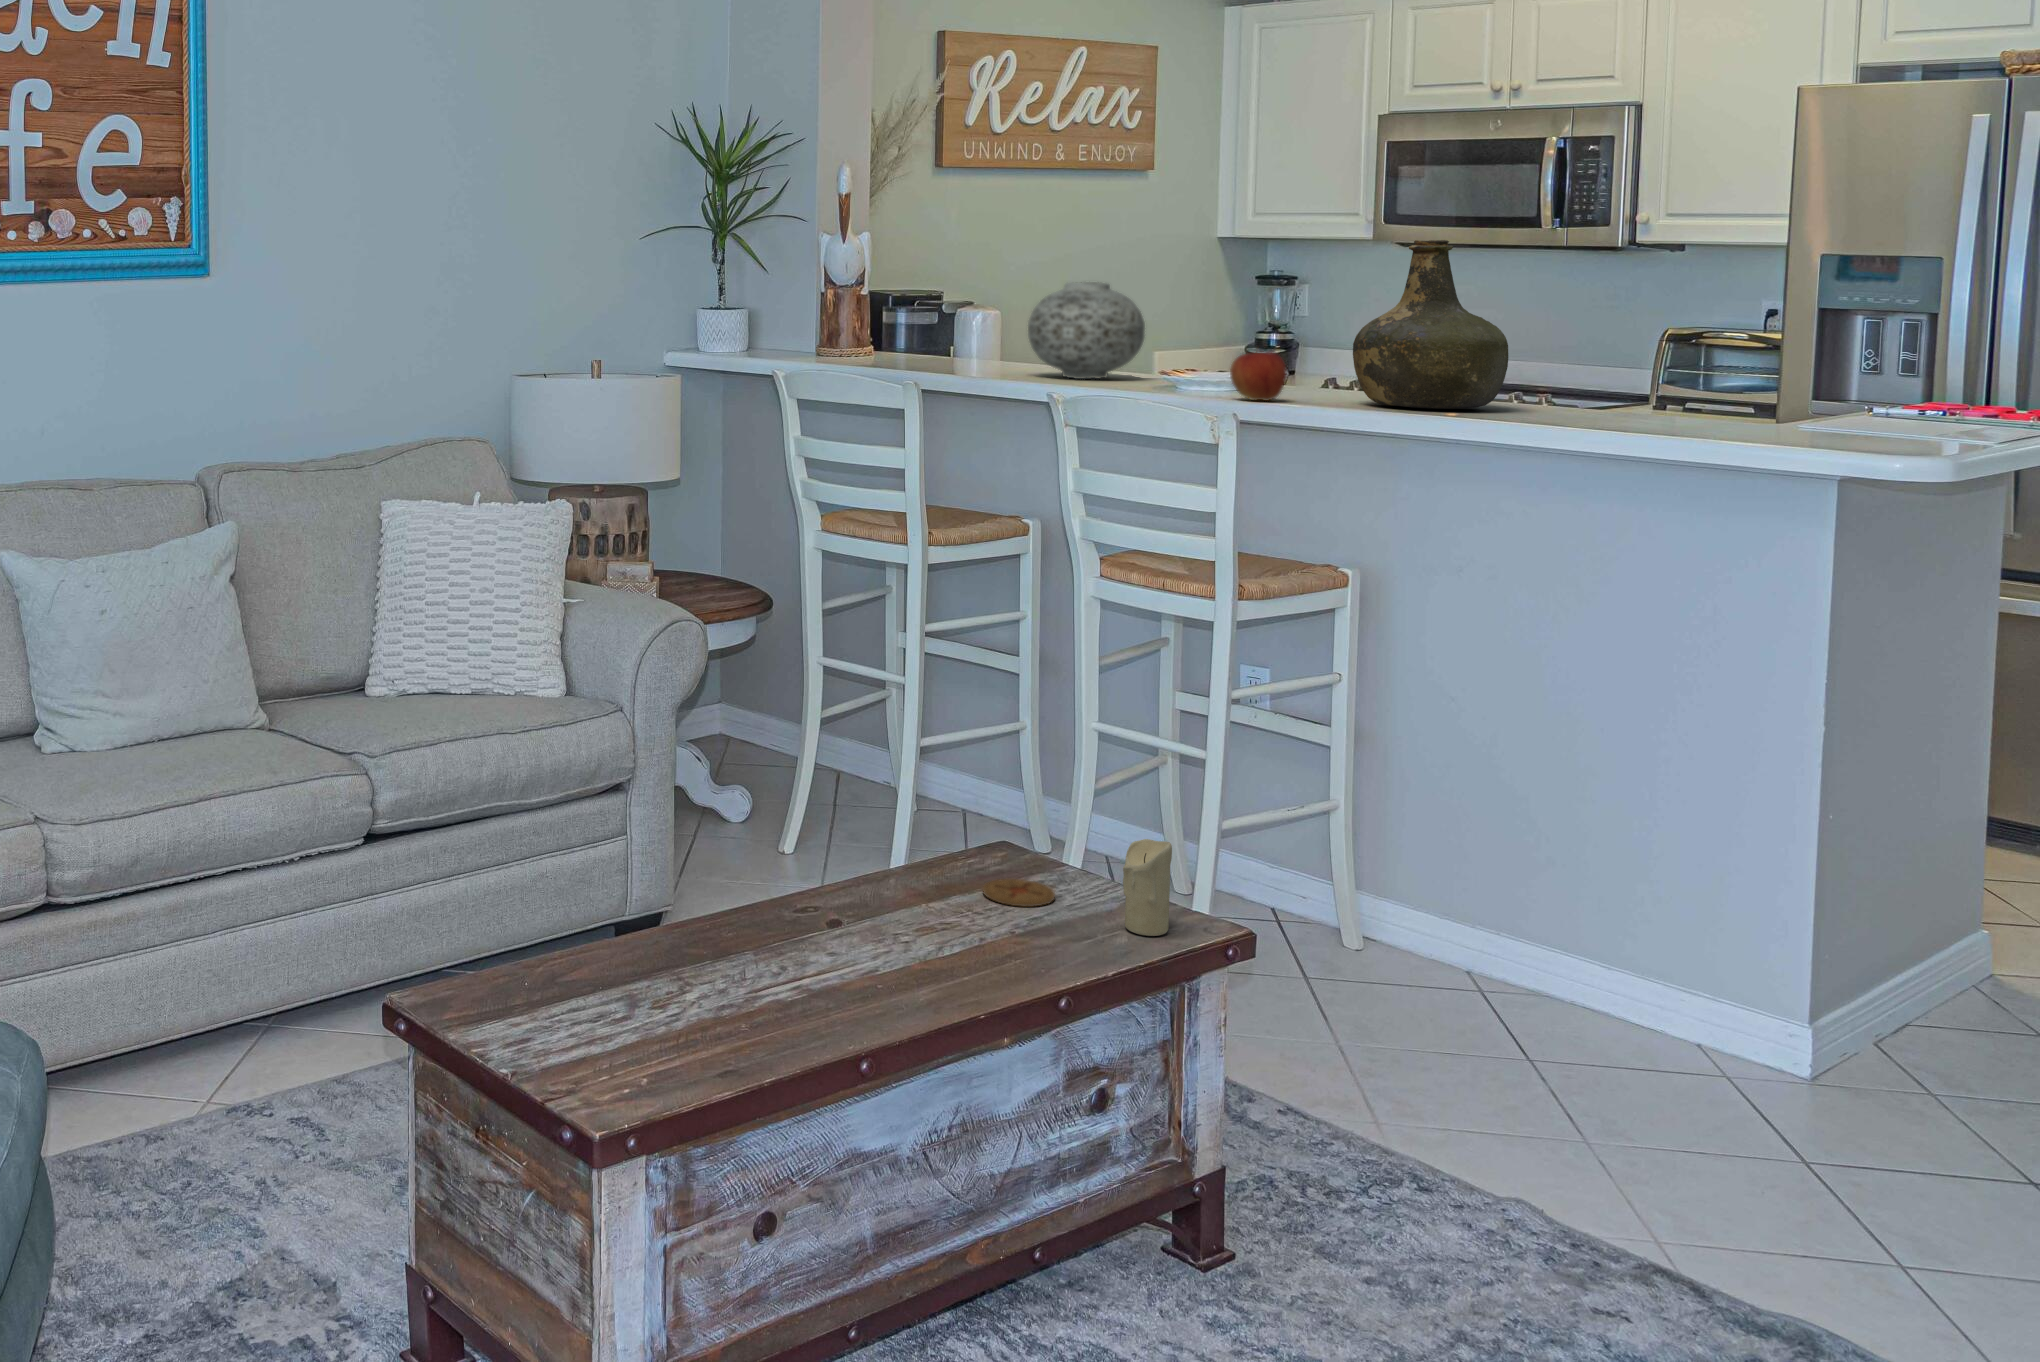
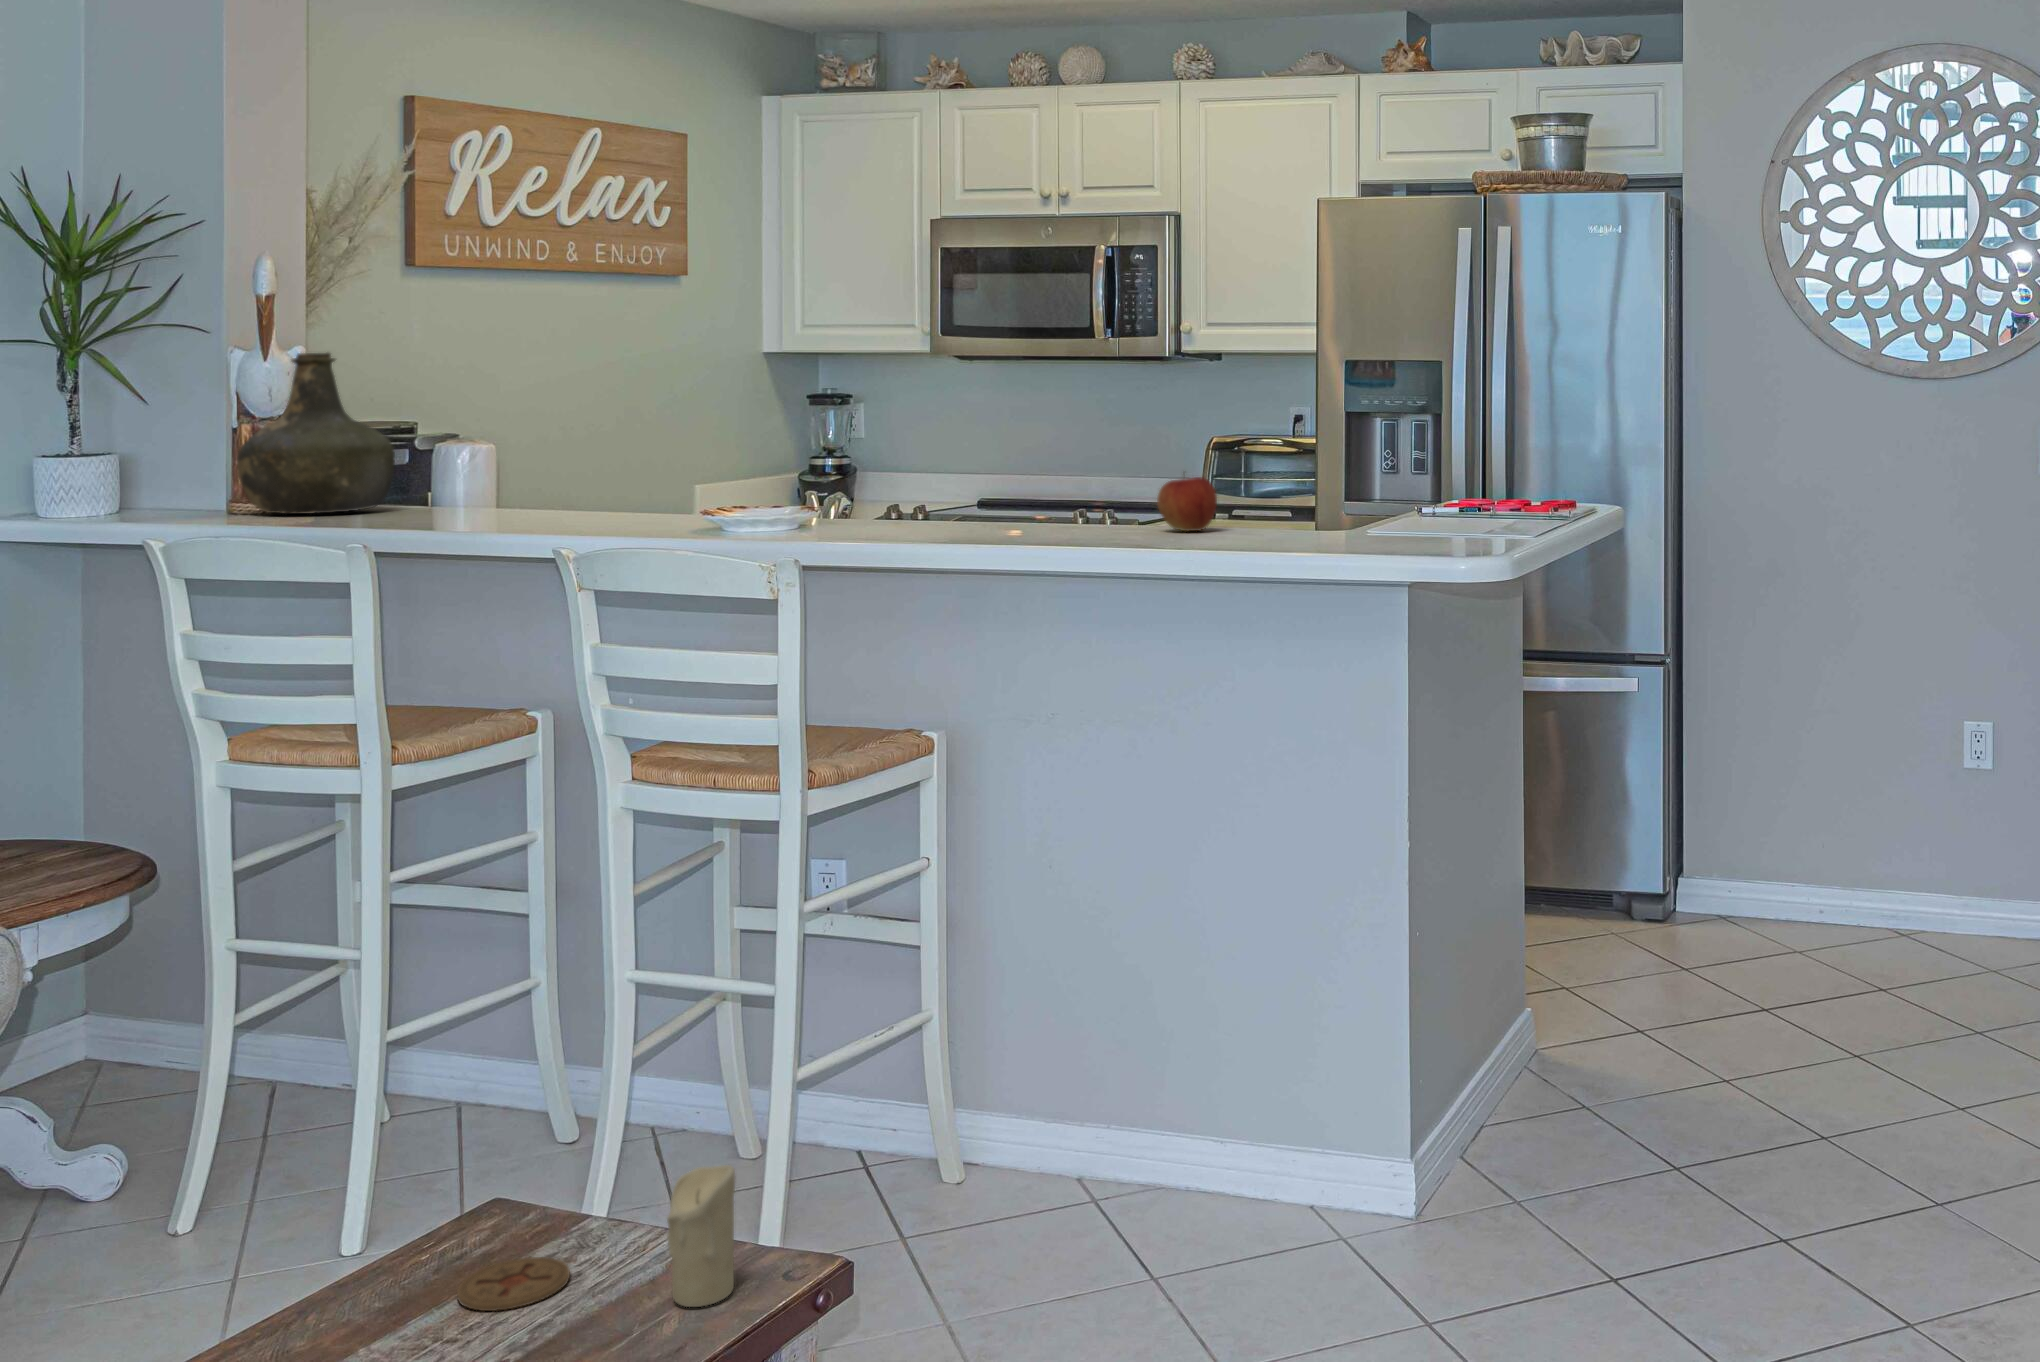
bottle: present [1353,240,1508,409] -> present [237,353,395,514]
vase: present [1028,282,1145,379] -> none [527,406,680,527]
apple: present [1230,352,1287,401] -> present [1157,477,1217,532]

